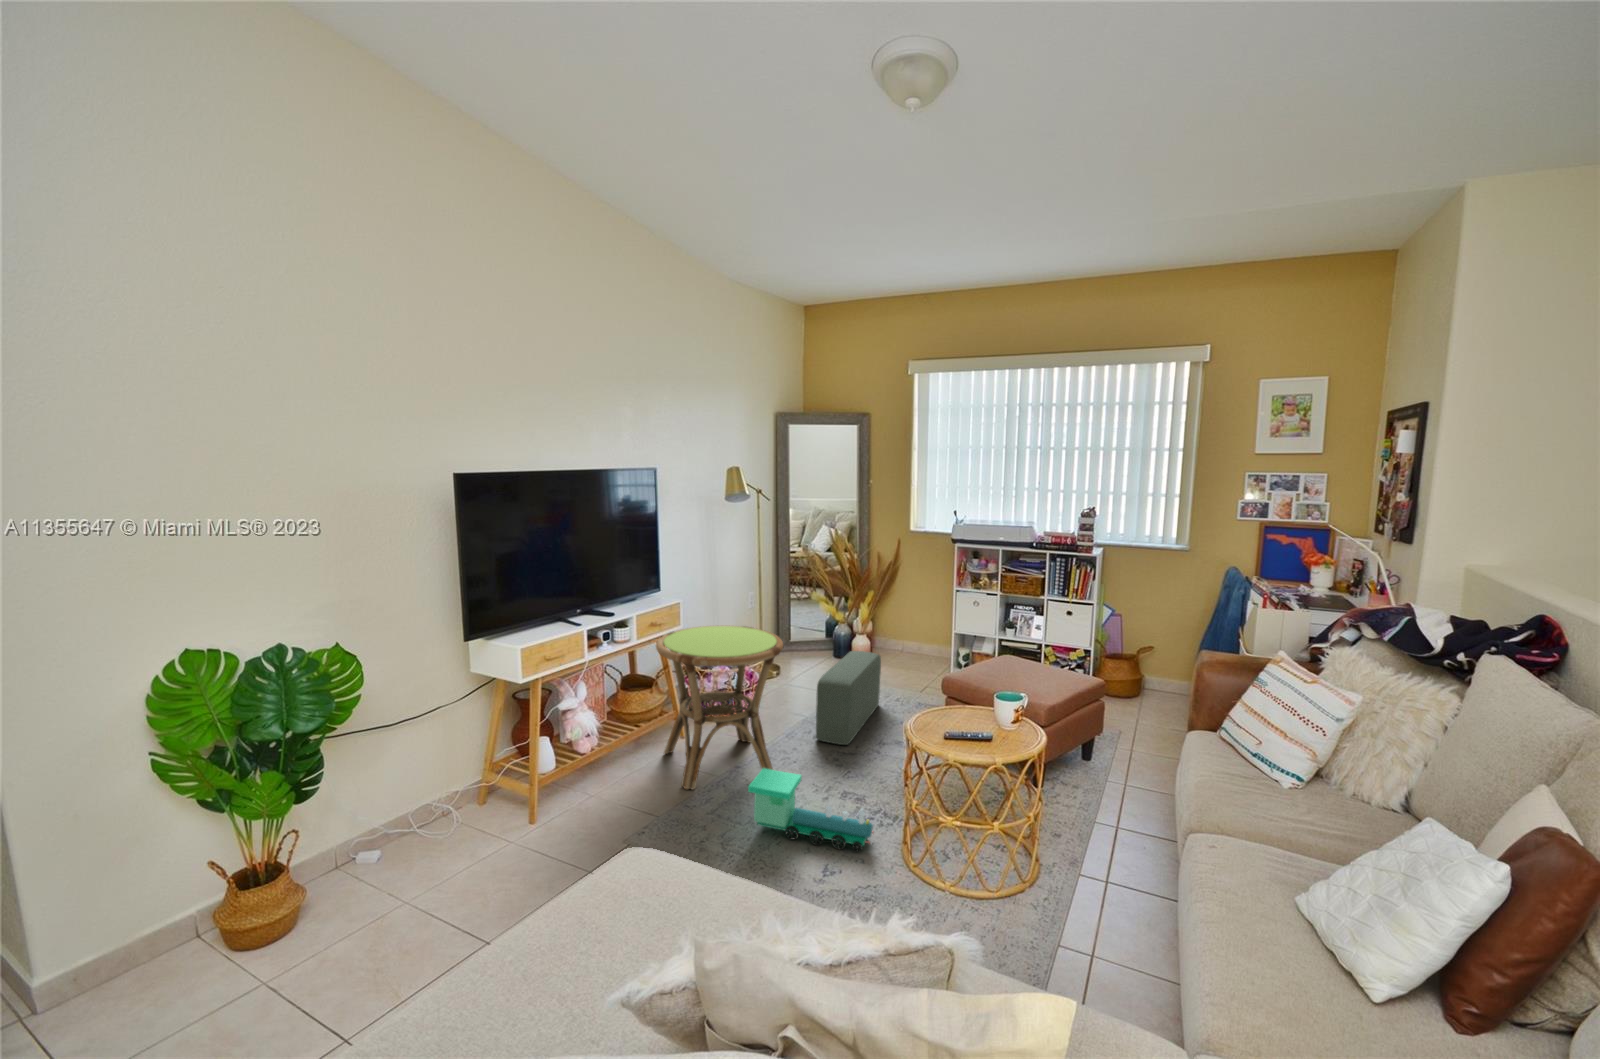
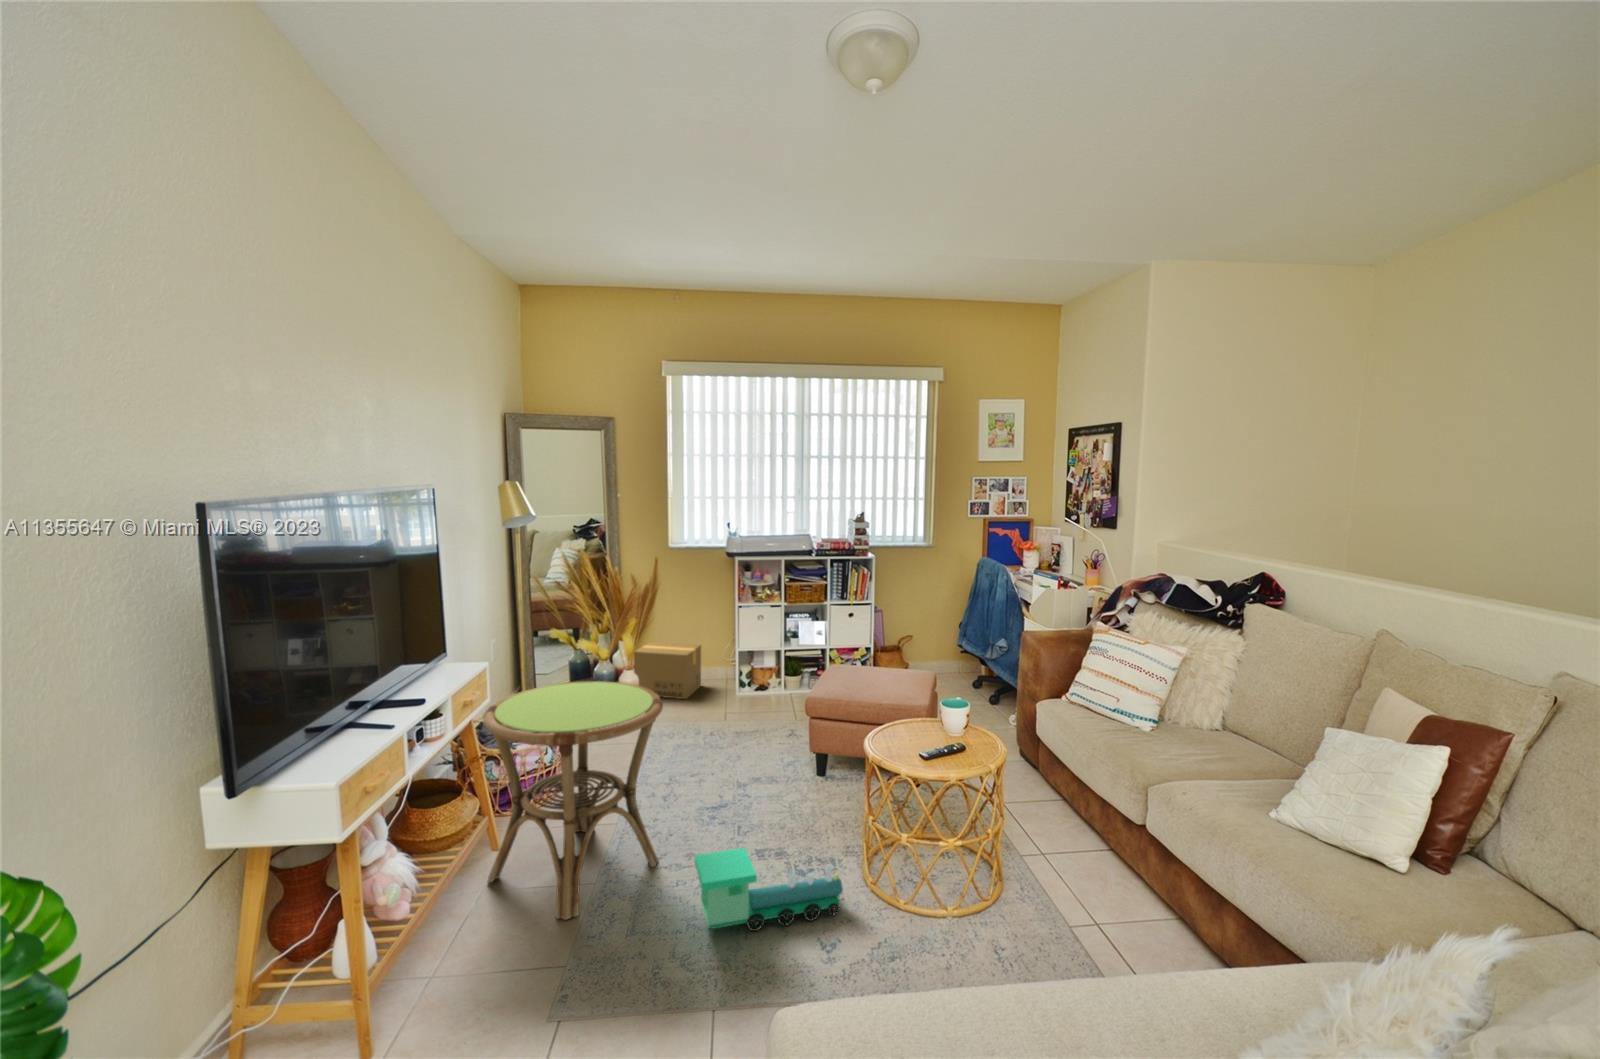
cardboard box: none [864,614,927,668] -> present [634,642,701,699]
pouf: present [816,651,881,745] -> none [664,687,714,803]

